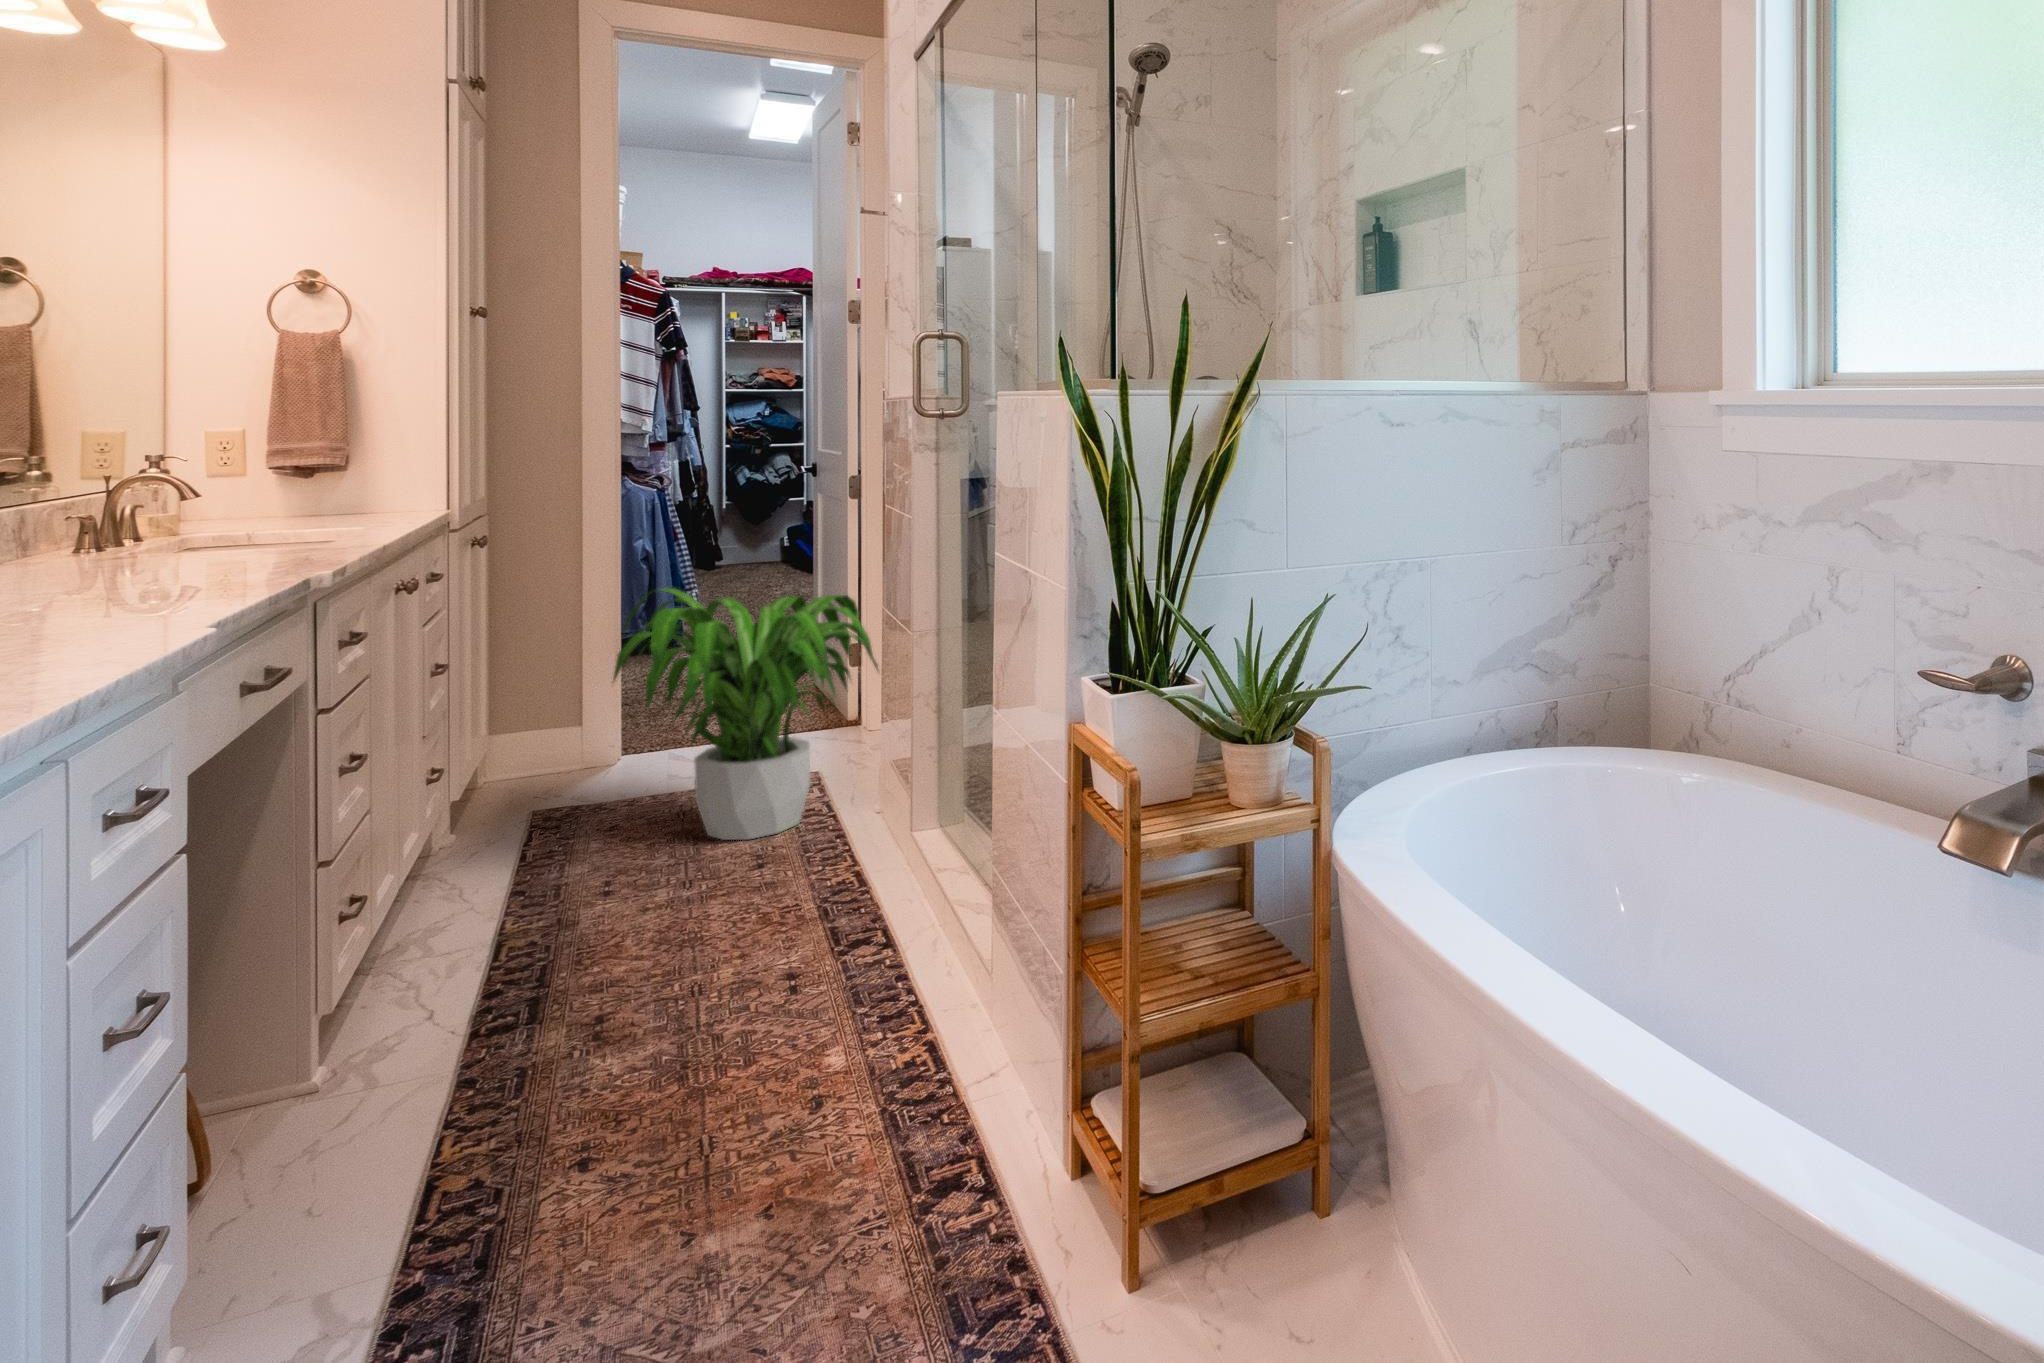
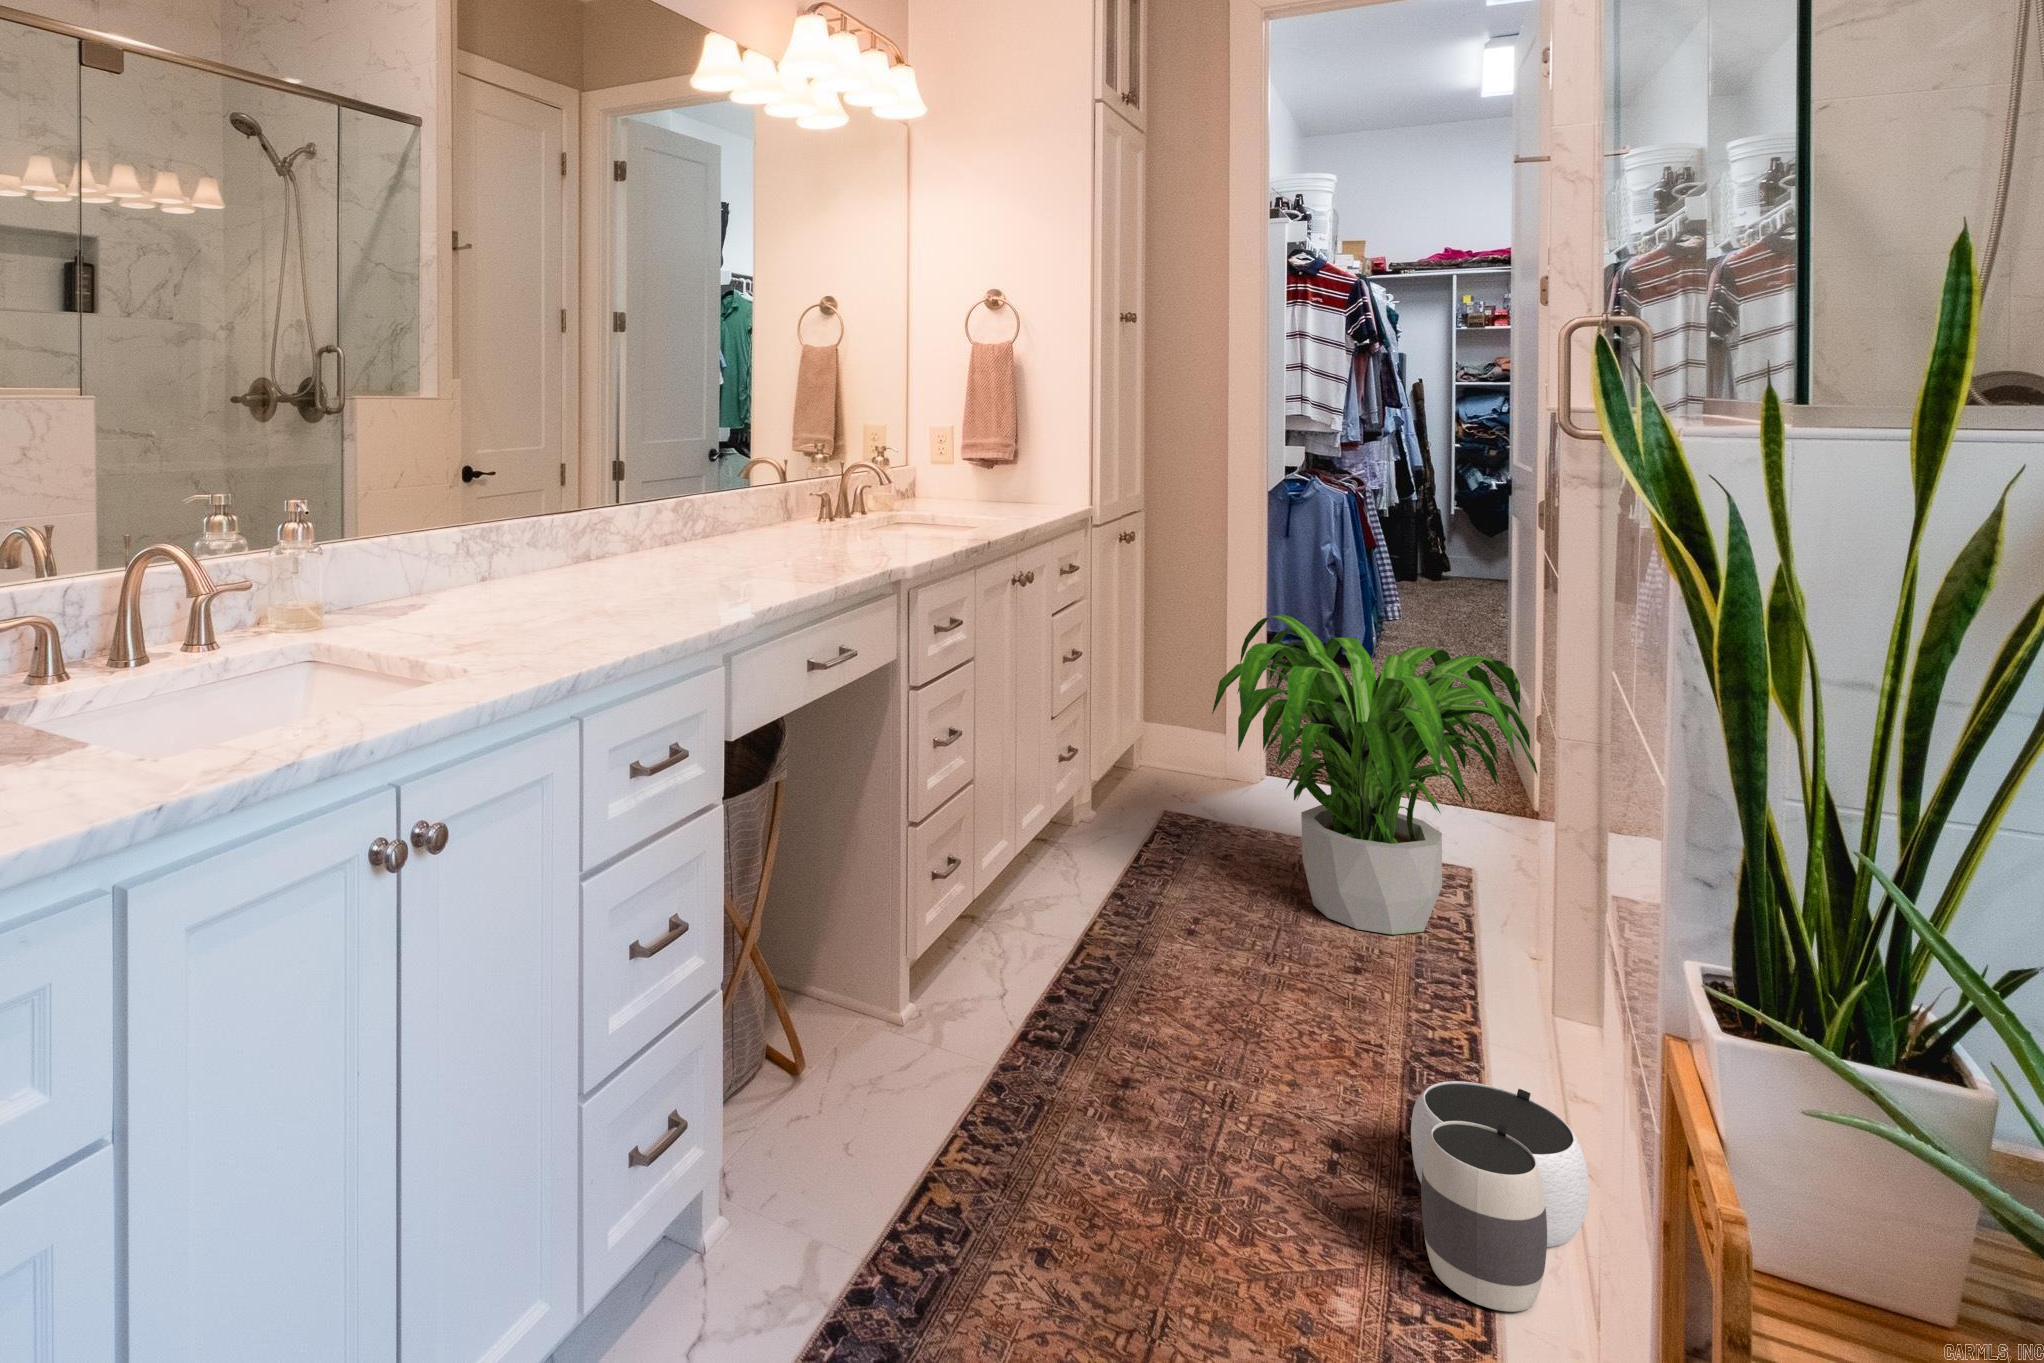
waste basket: none [847,873,959,1013] -> present [1411,1081,1589,1312]

